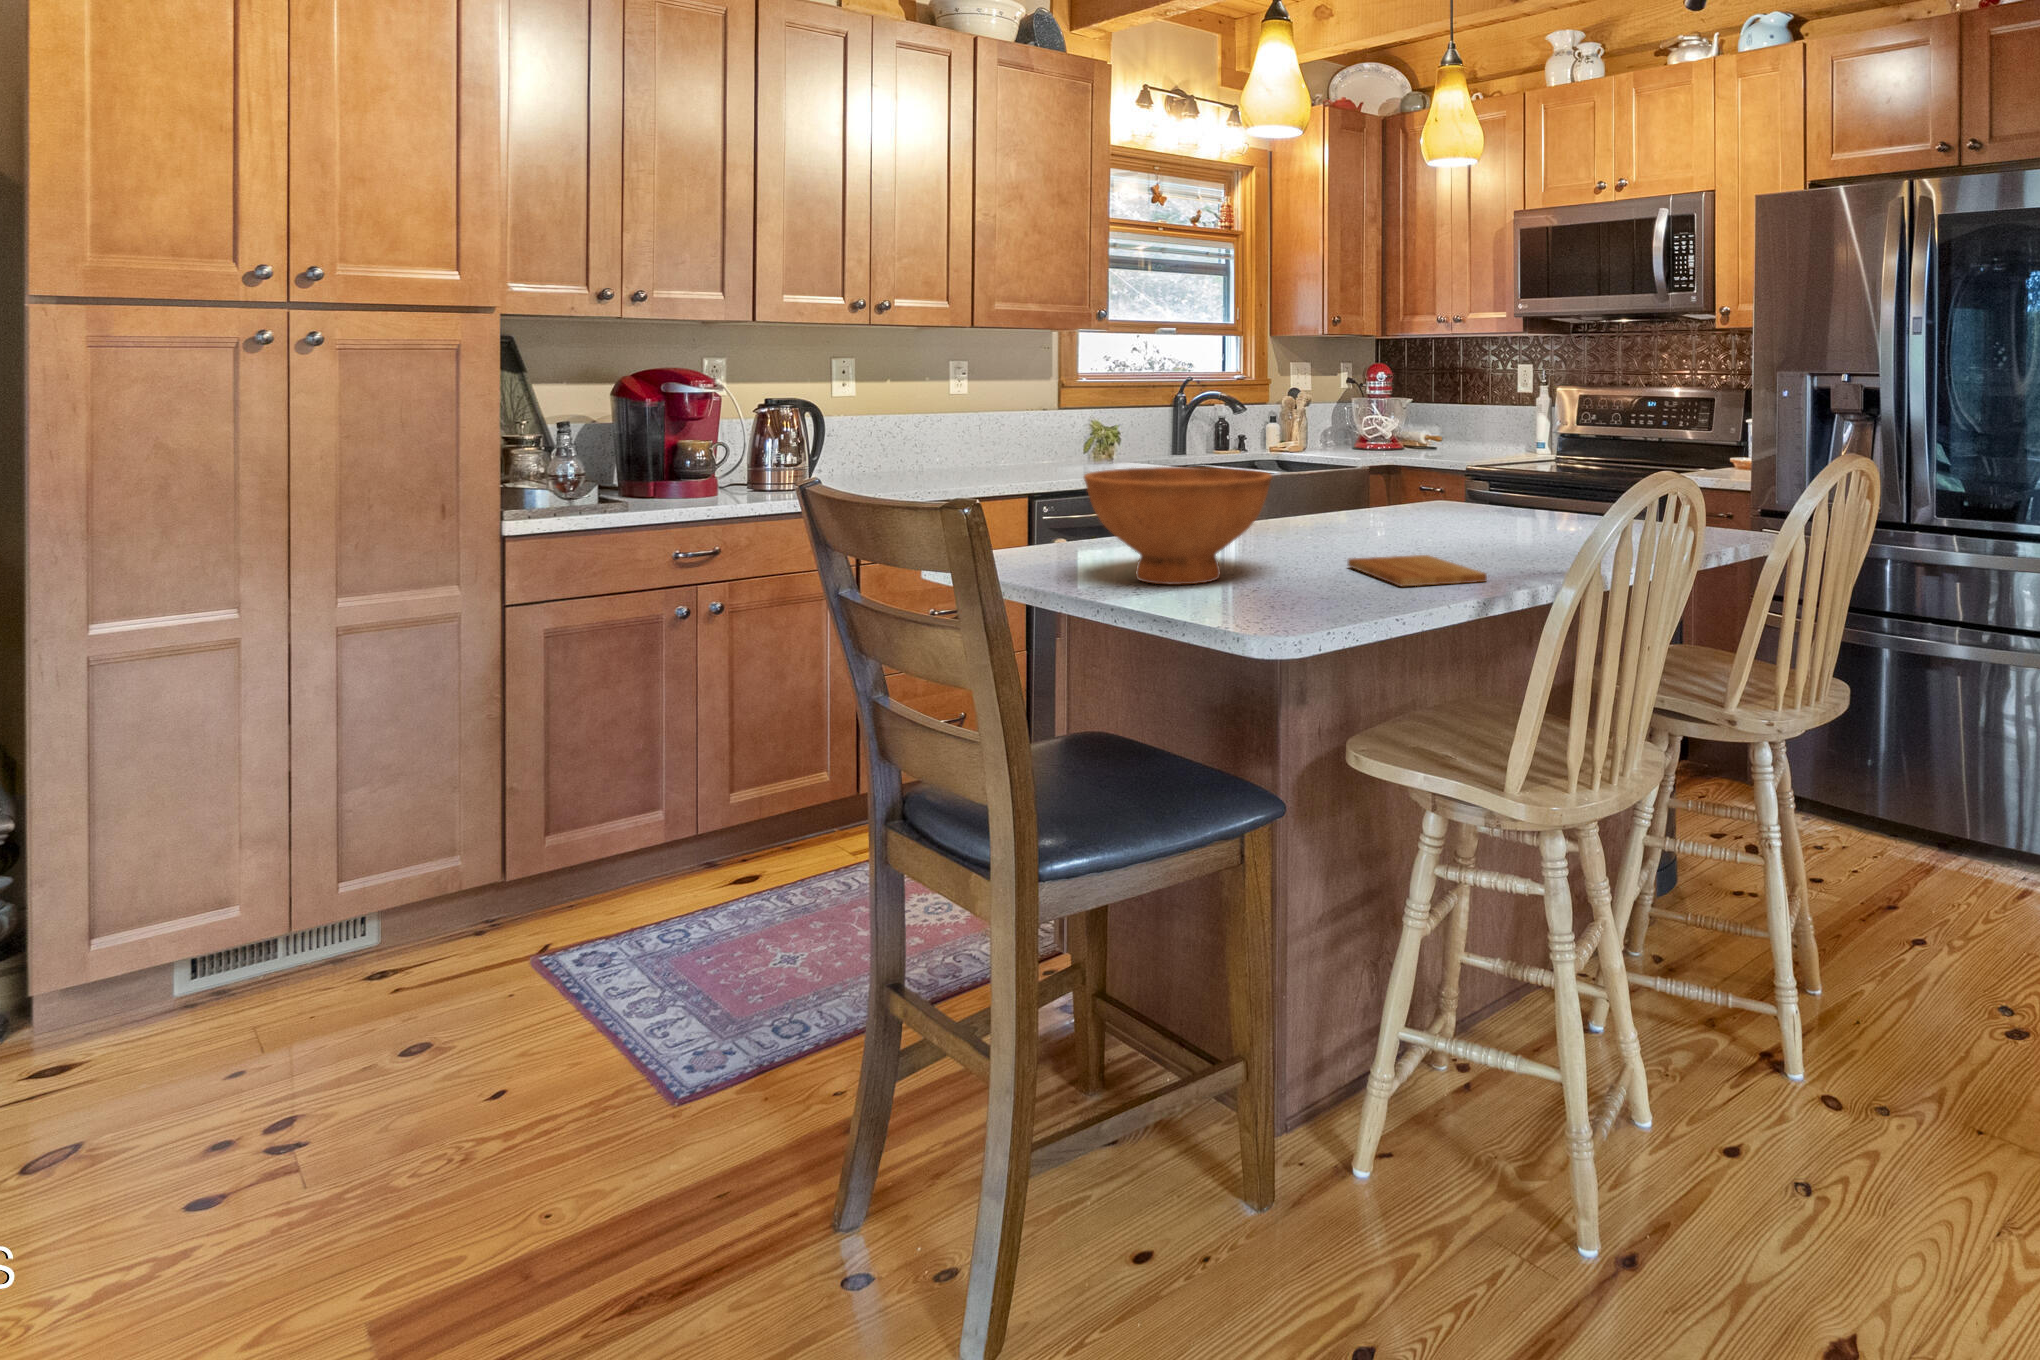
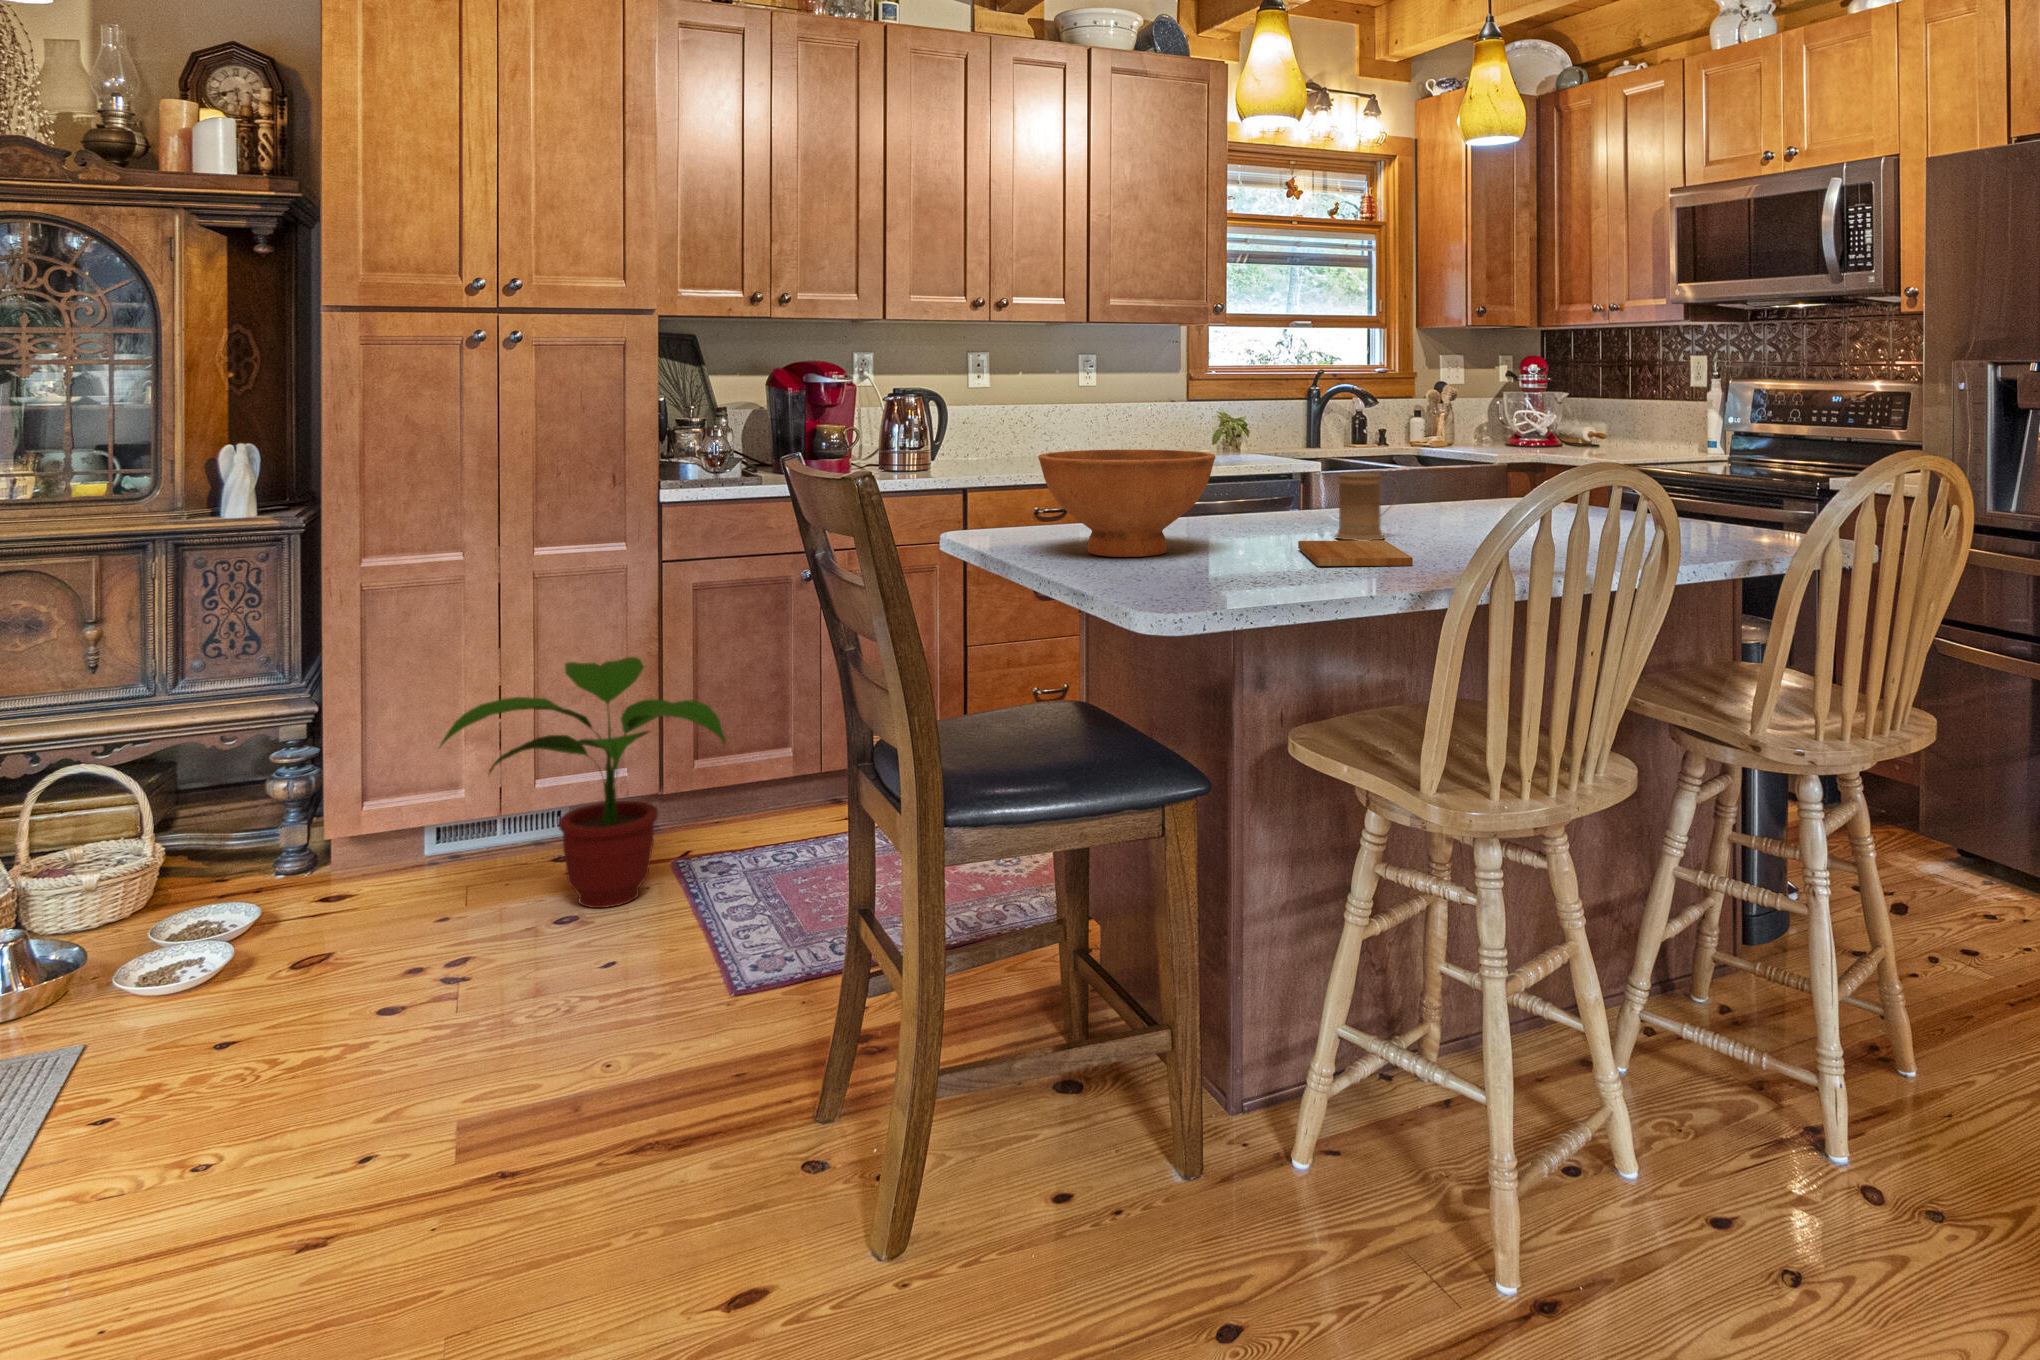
mug: none [1359,487,1419,555] -> present [1335,473,1398,540]
potted plant: none [237,718,628,1029] -> present [441,657,725,908]

